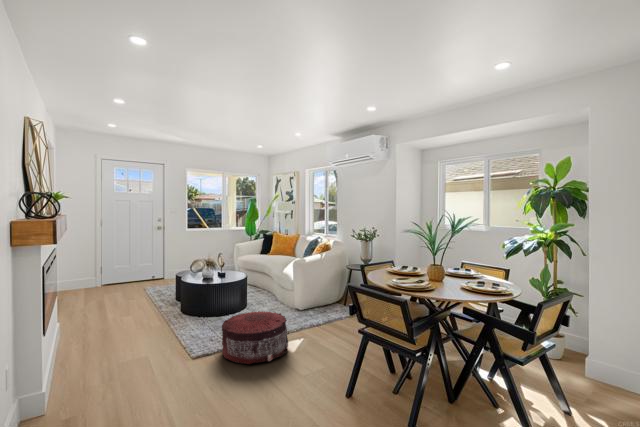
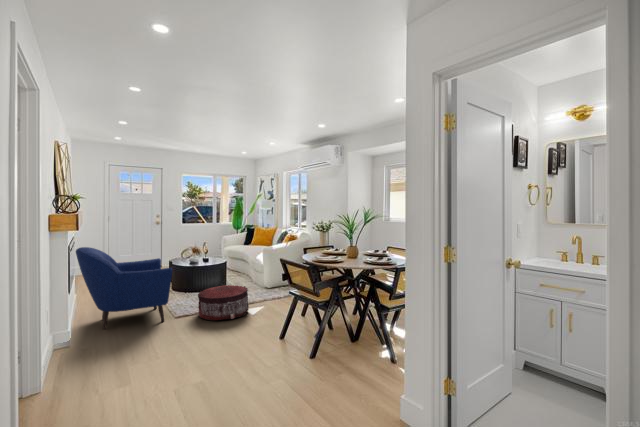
armchair: none [55,264,190,380] -> present [76,247,173,329]

